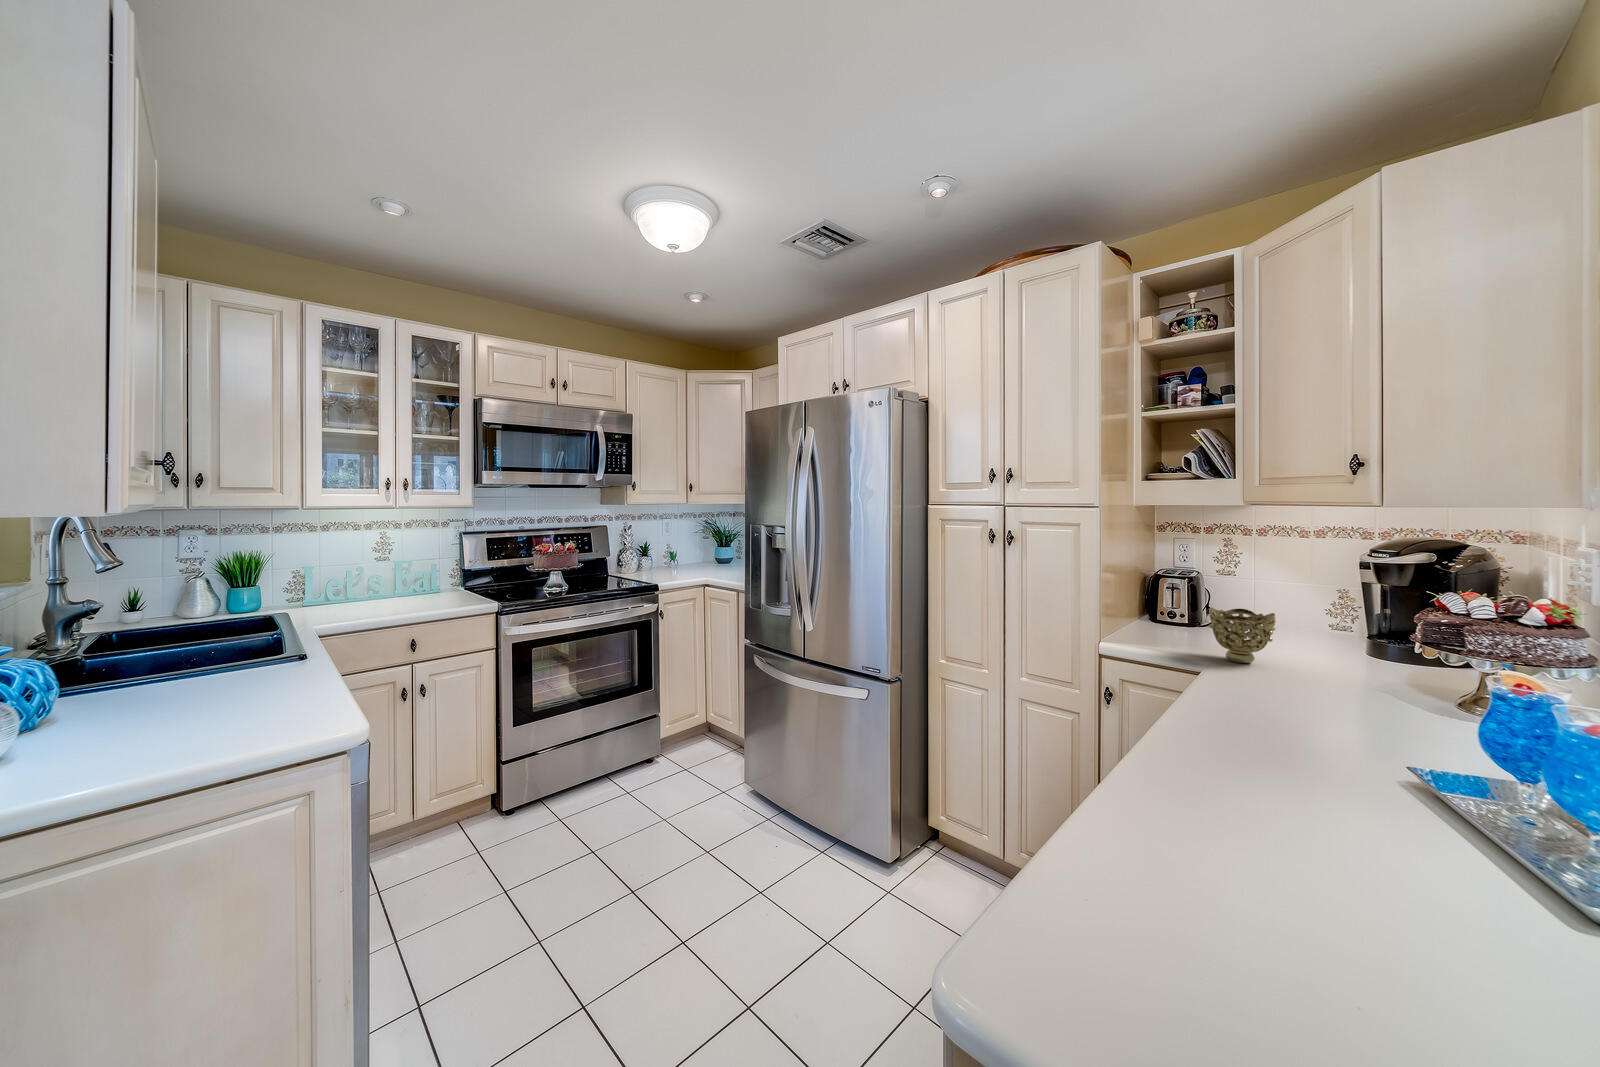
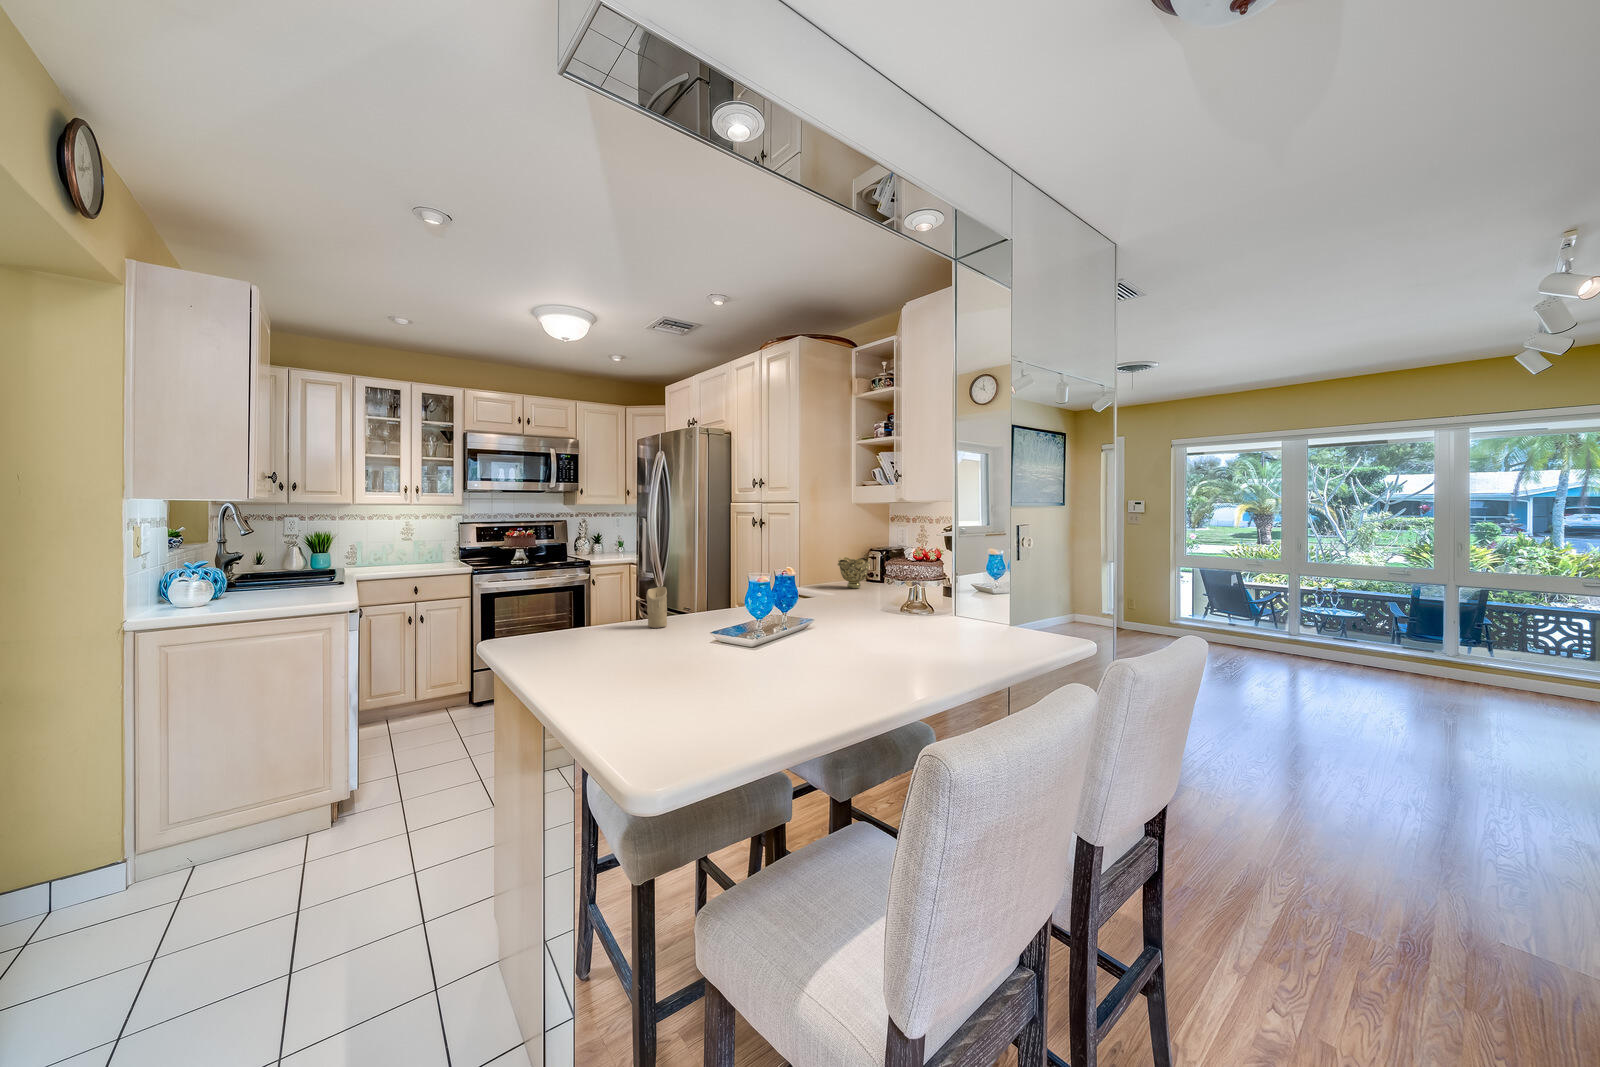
candle: none [1372,802,1460,947] -> present [646,586,667,628]

